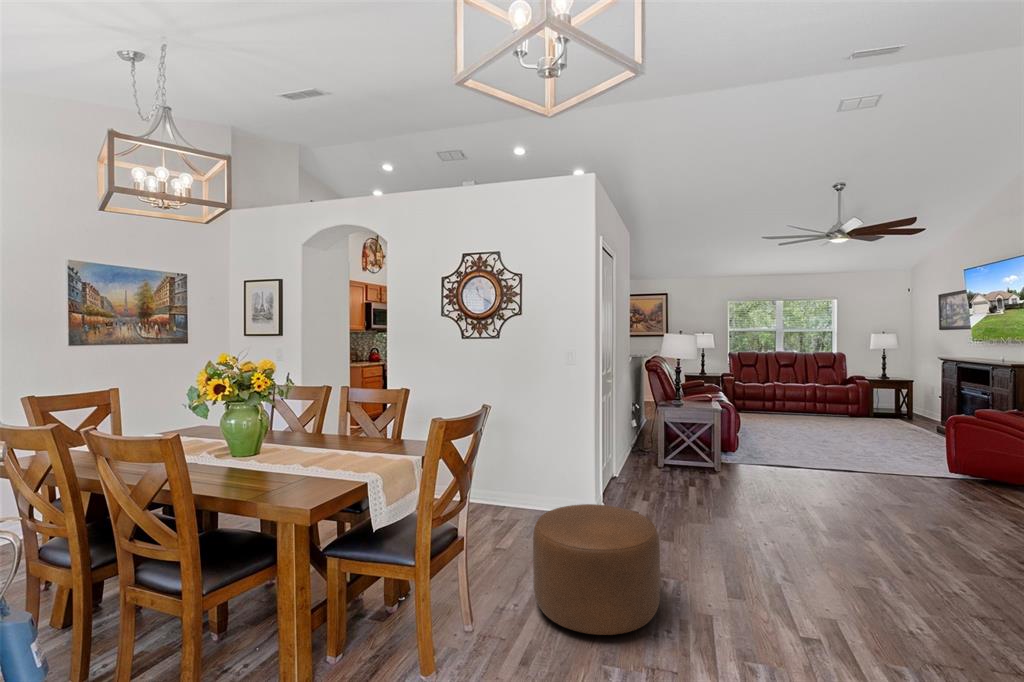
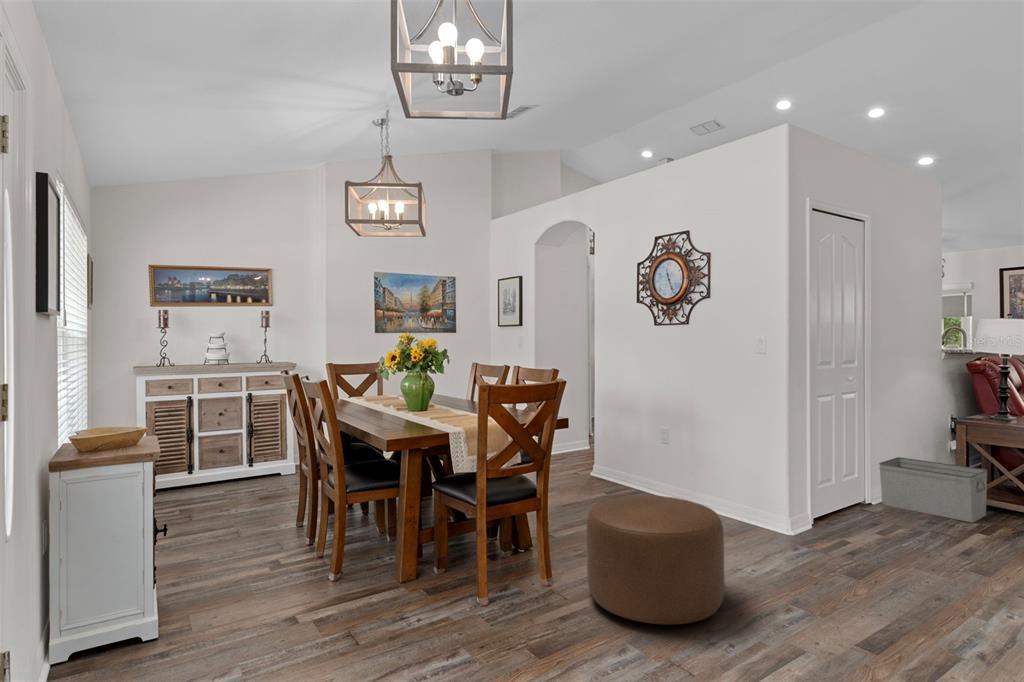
storage bin: none [616,434,675,474] -> present [879,457,988,523]

